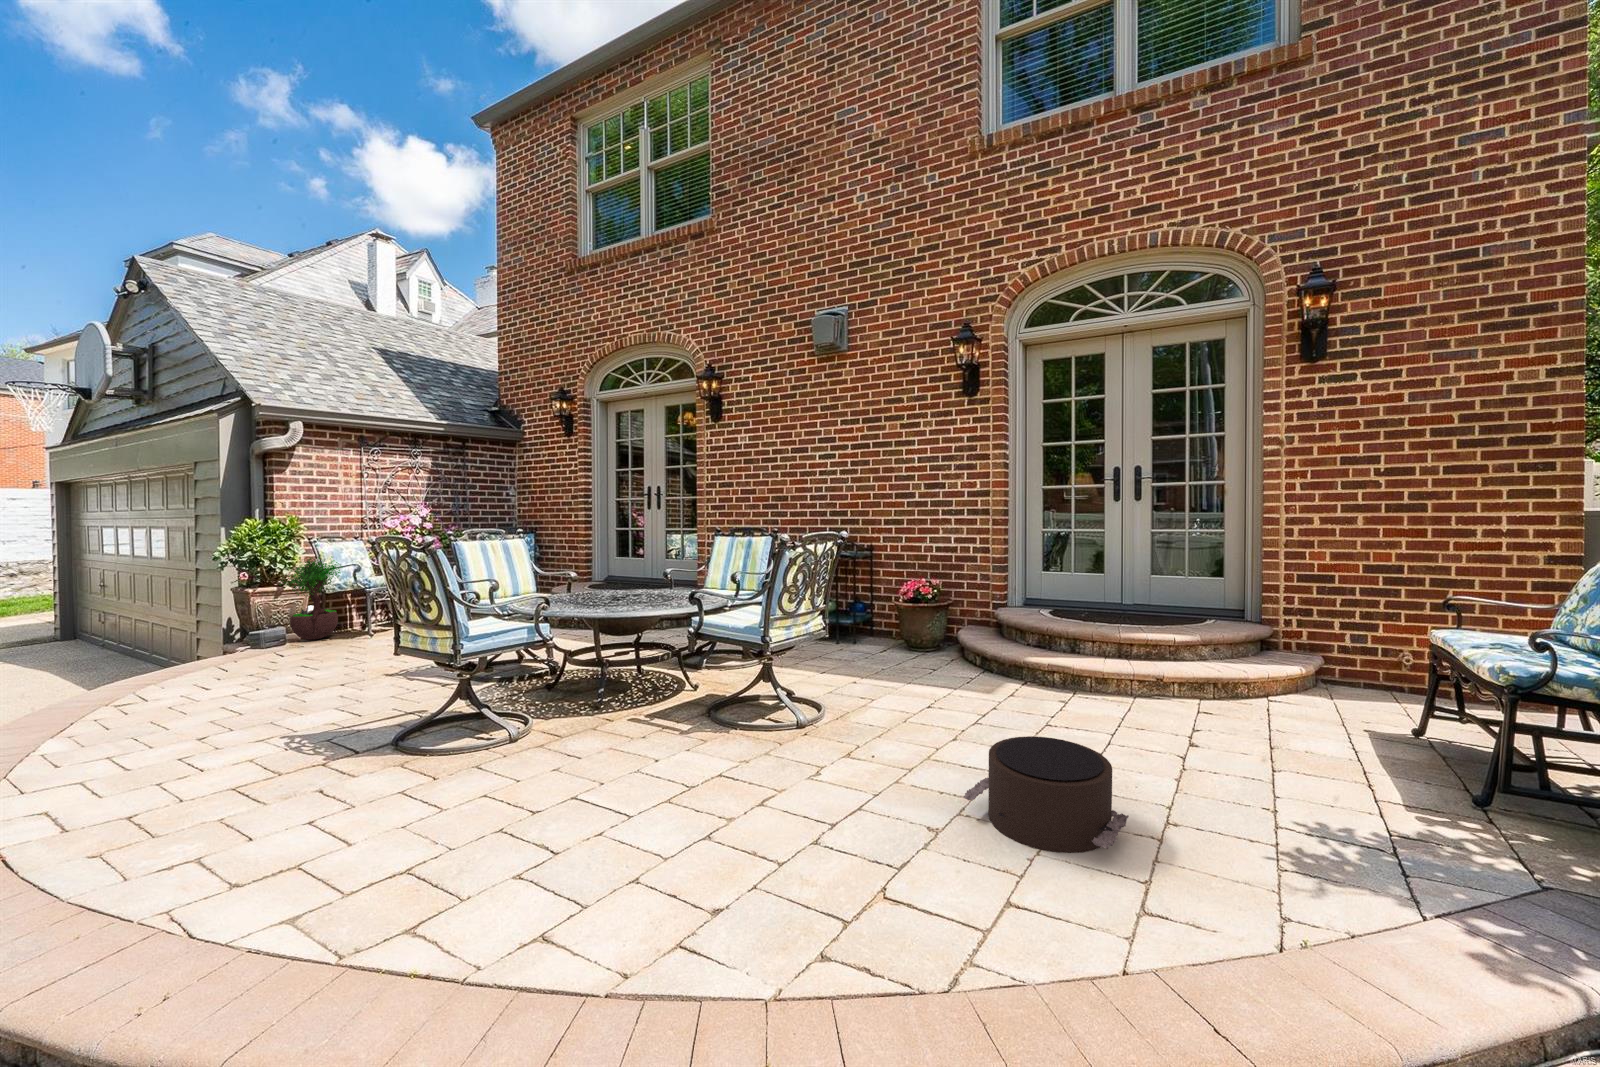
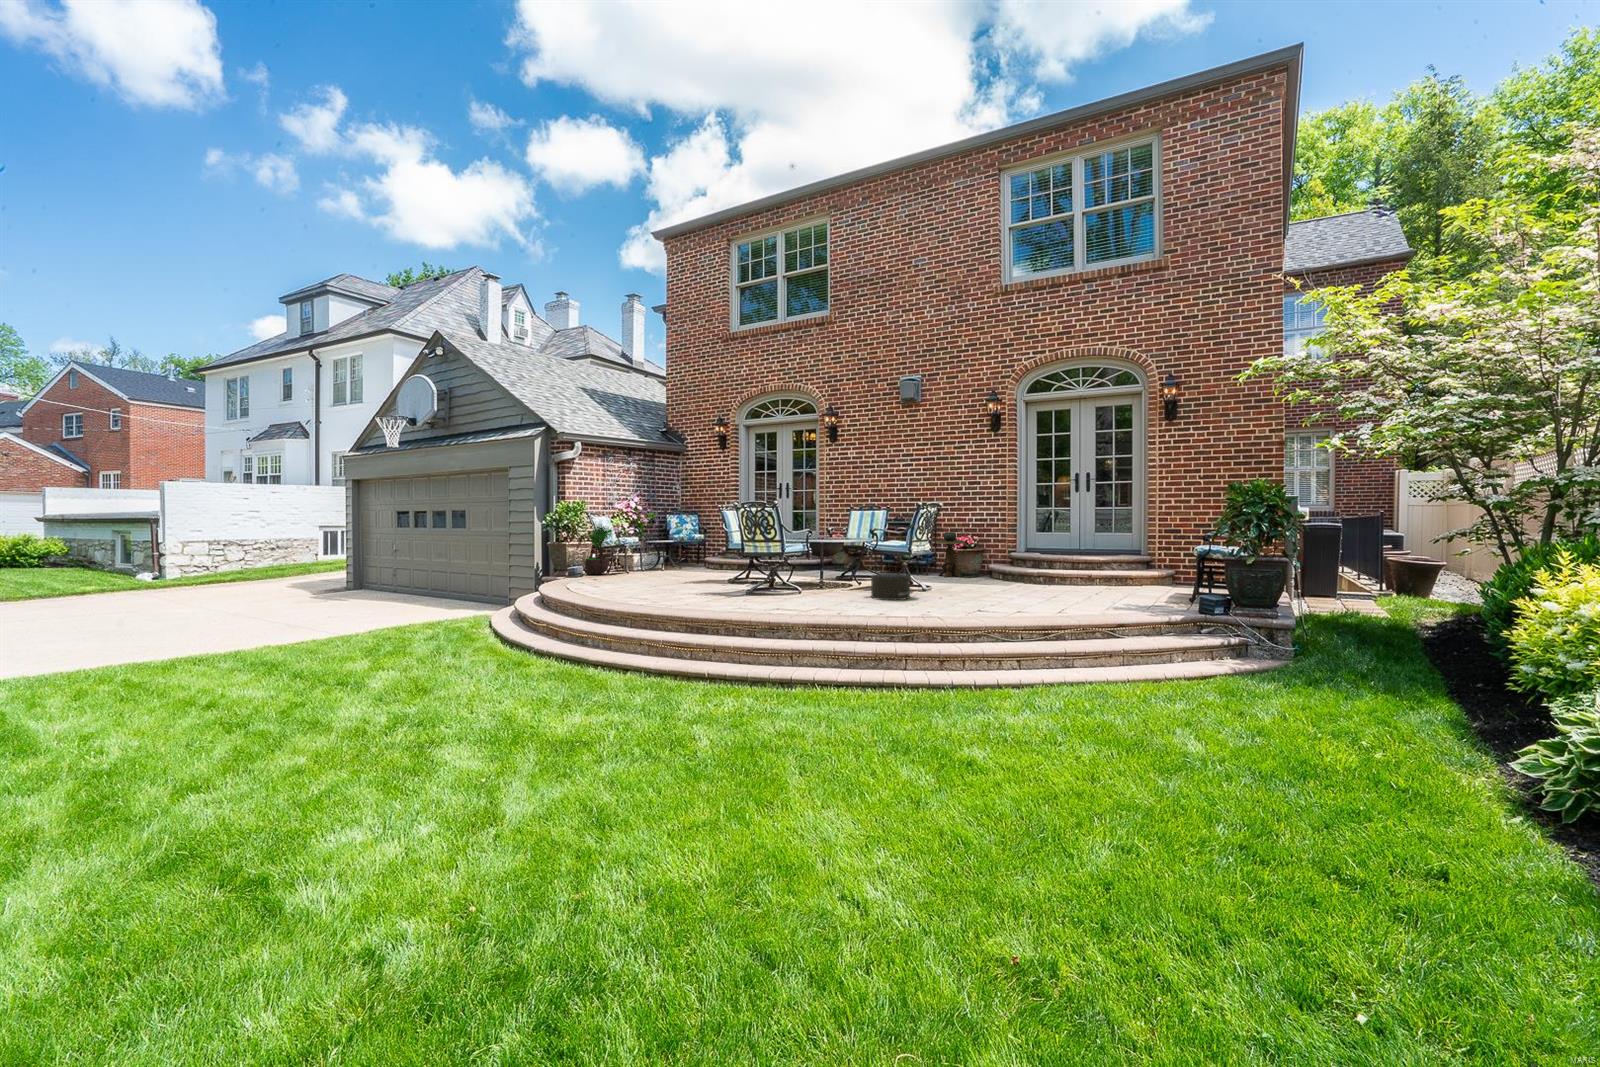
side table: none [866,573,914,655] -> present [936,532,964,577]
pouf: present [963,736,1129,853] -> present [864,573,913,600]

